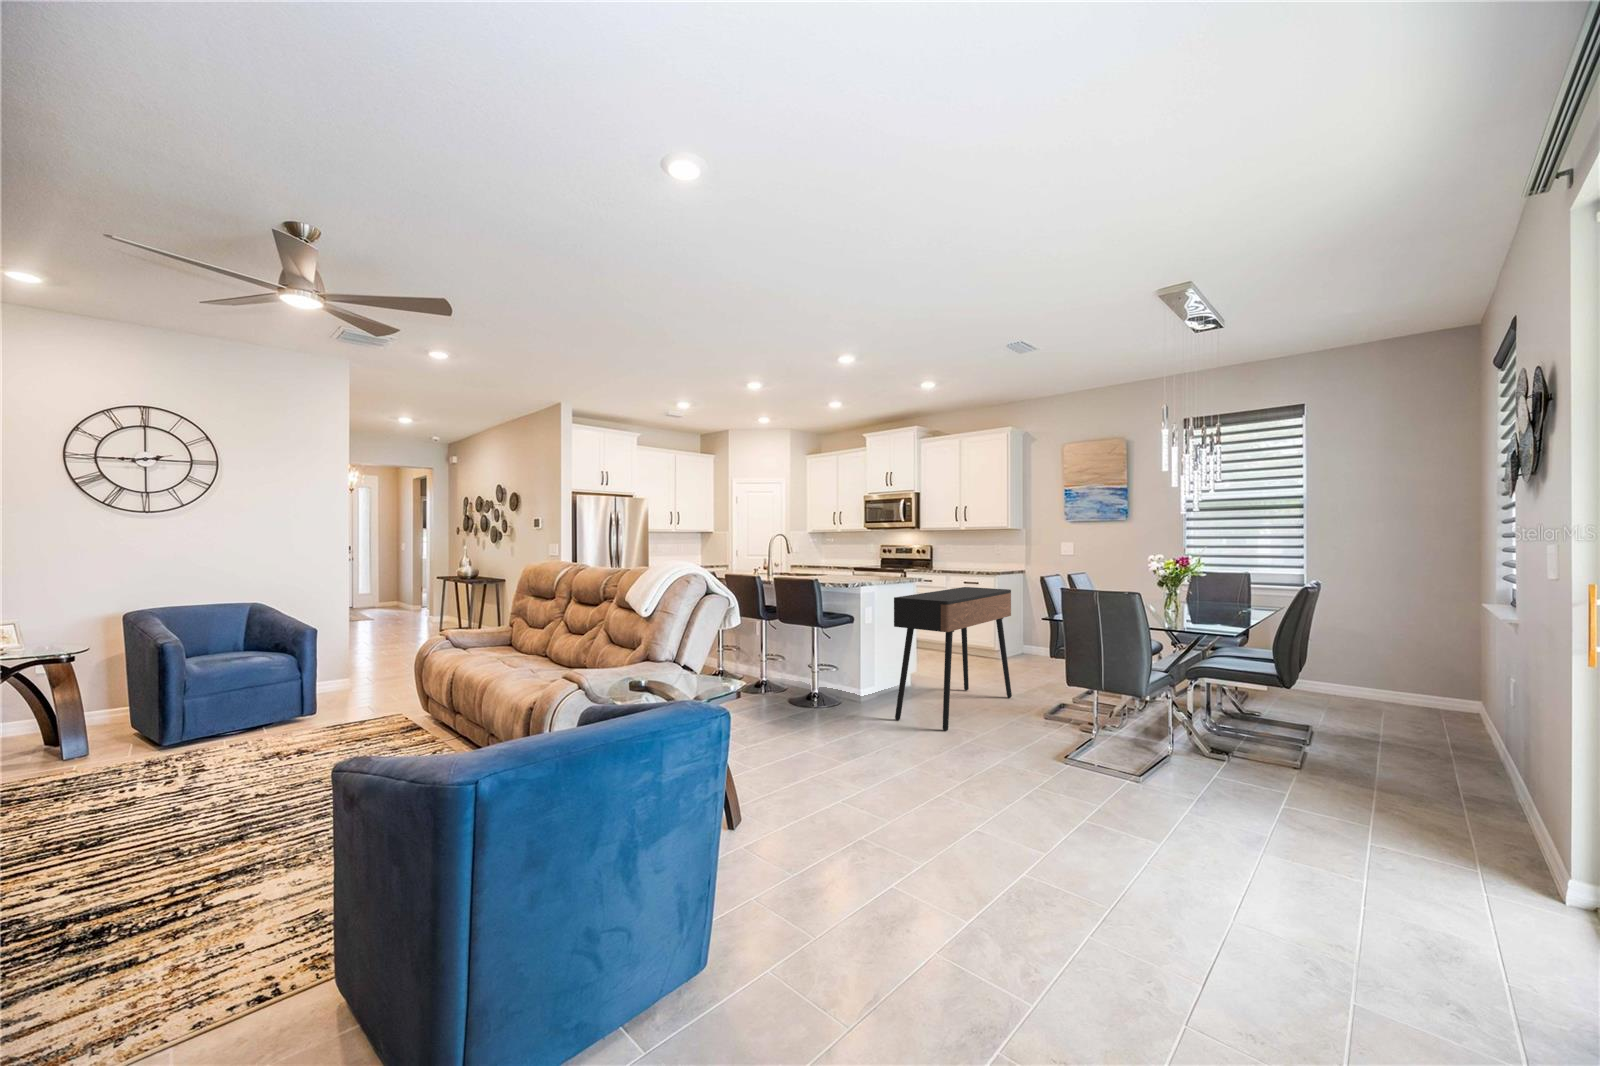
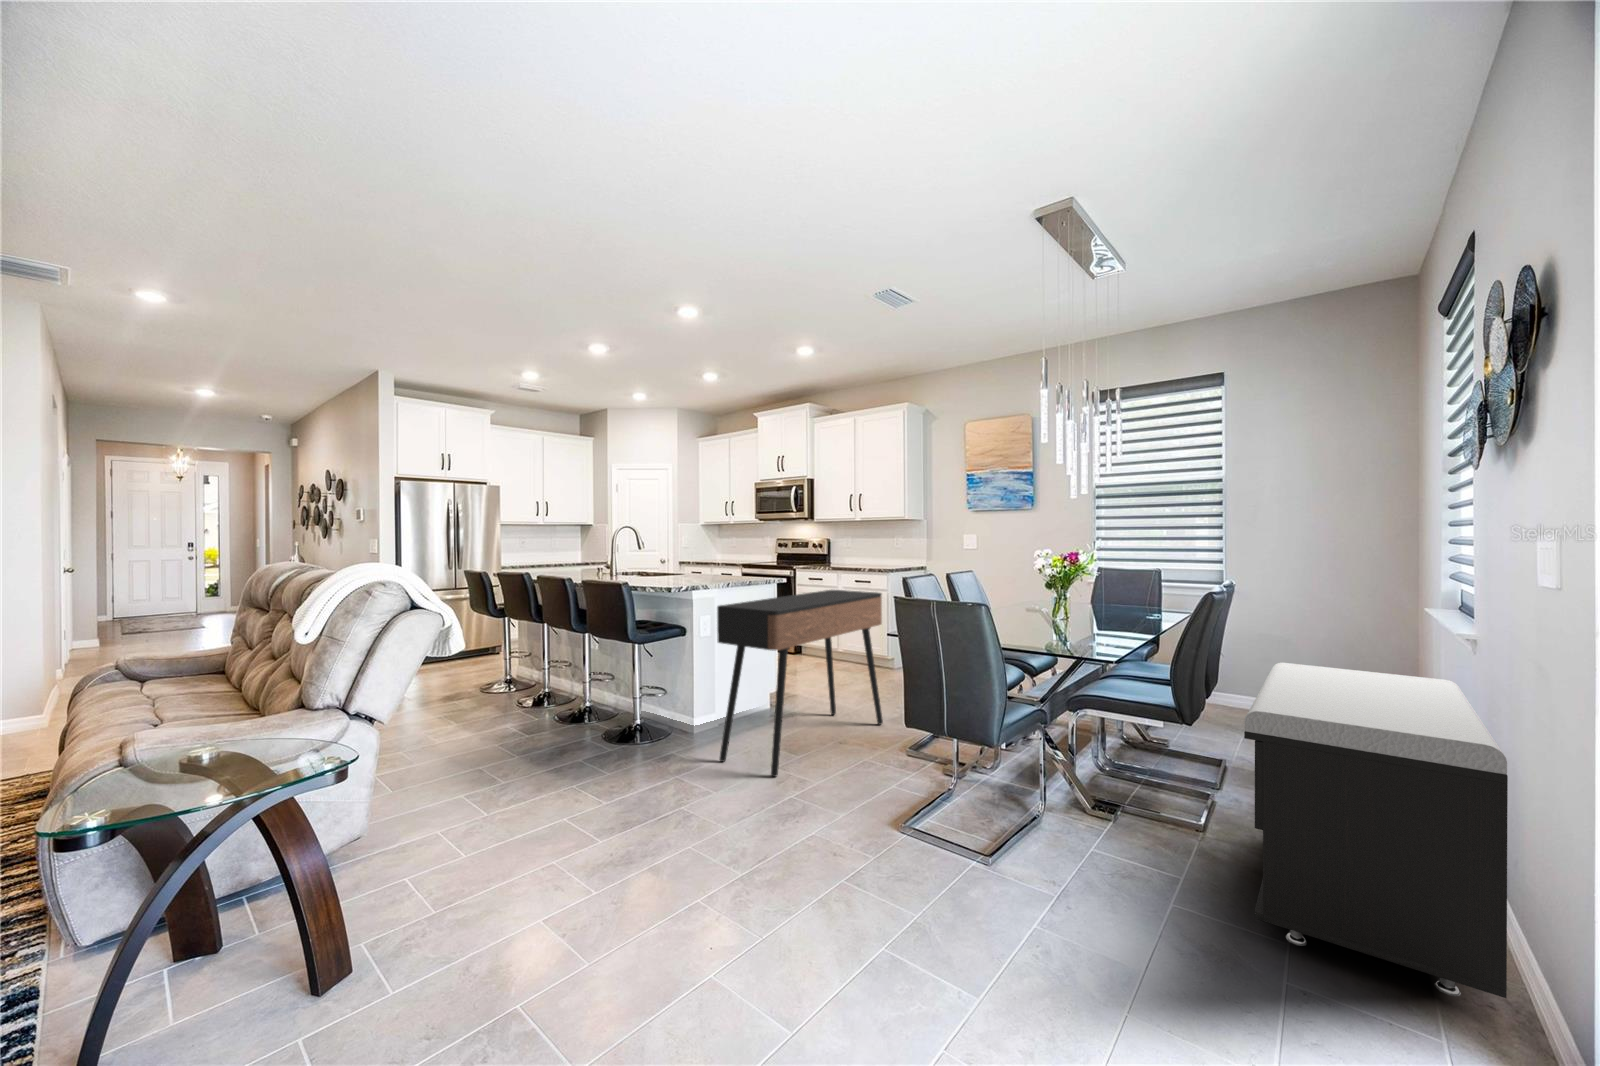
storage bench: none [1346,642,1538,862] -> present [1244,663,1508,998]

